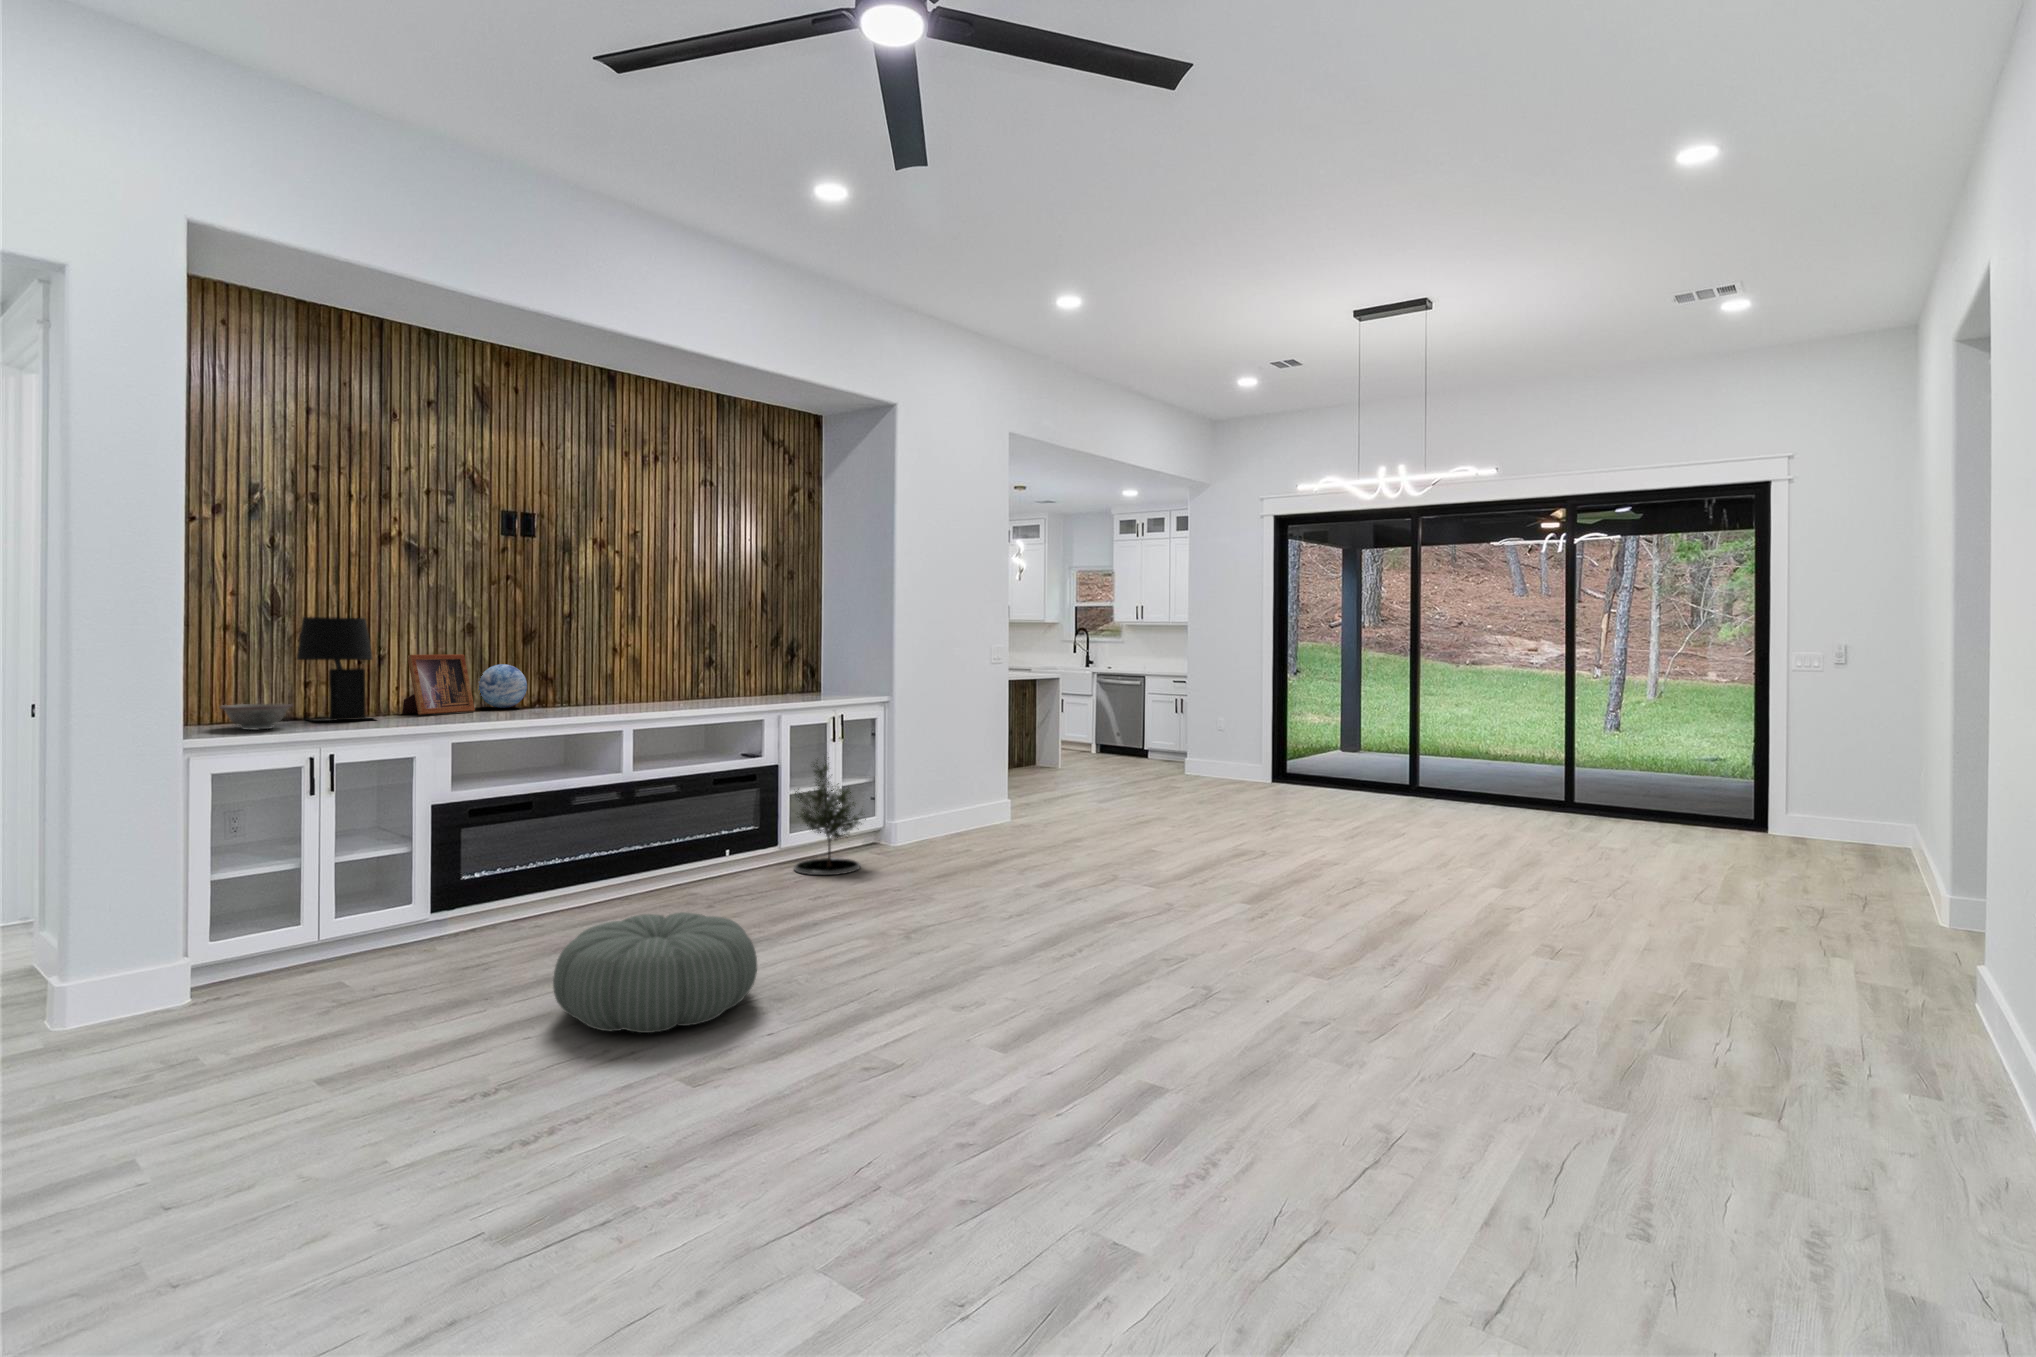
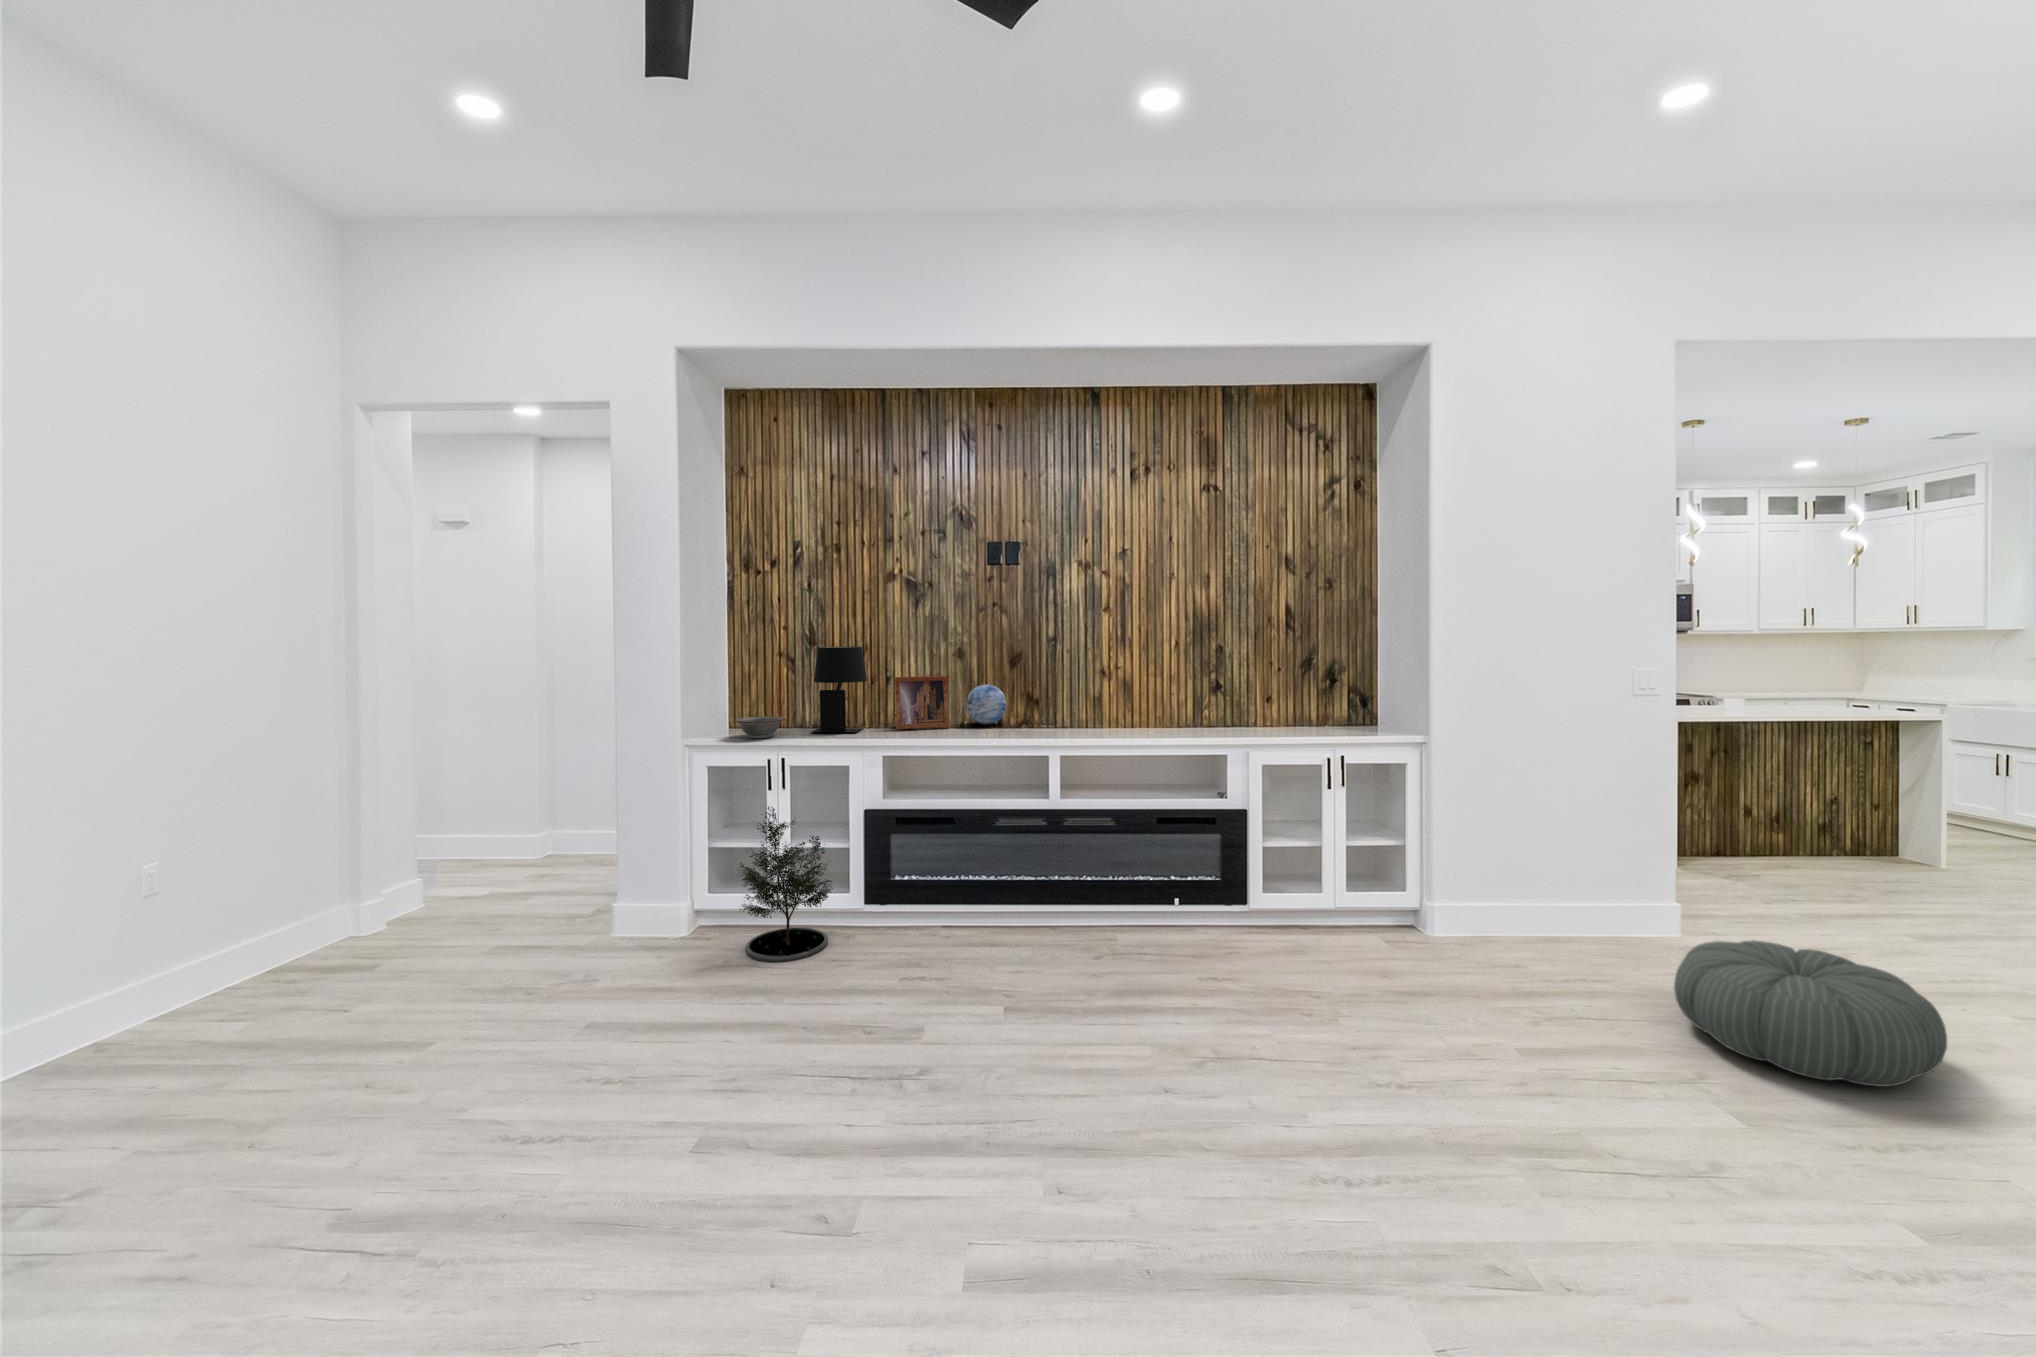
potted tree: present [794,757,866,875] -> present [740,807,833,962]
pouf: present [553,912,757,1033] -> present [1674,941,1947,1087]

